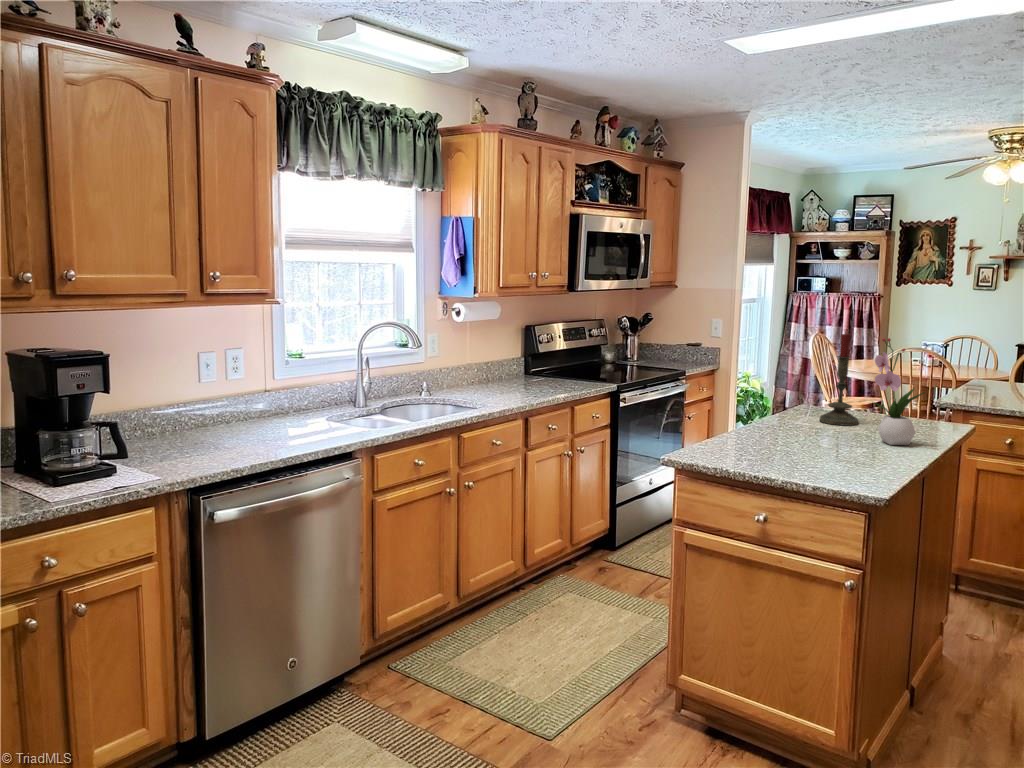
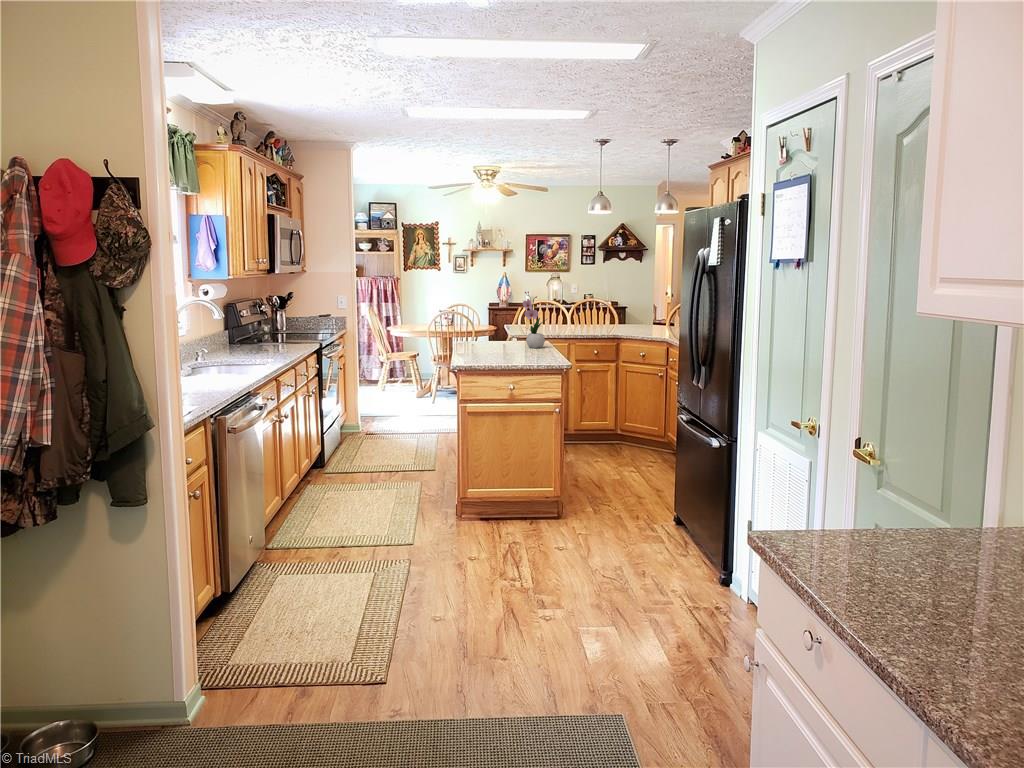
candle: present [820,333,858,426] -> none [481,291,502,345]

